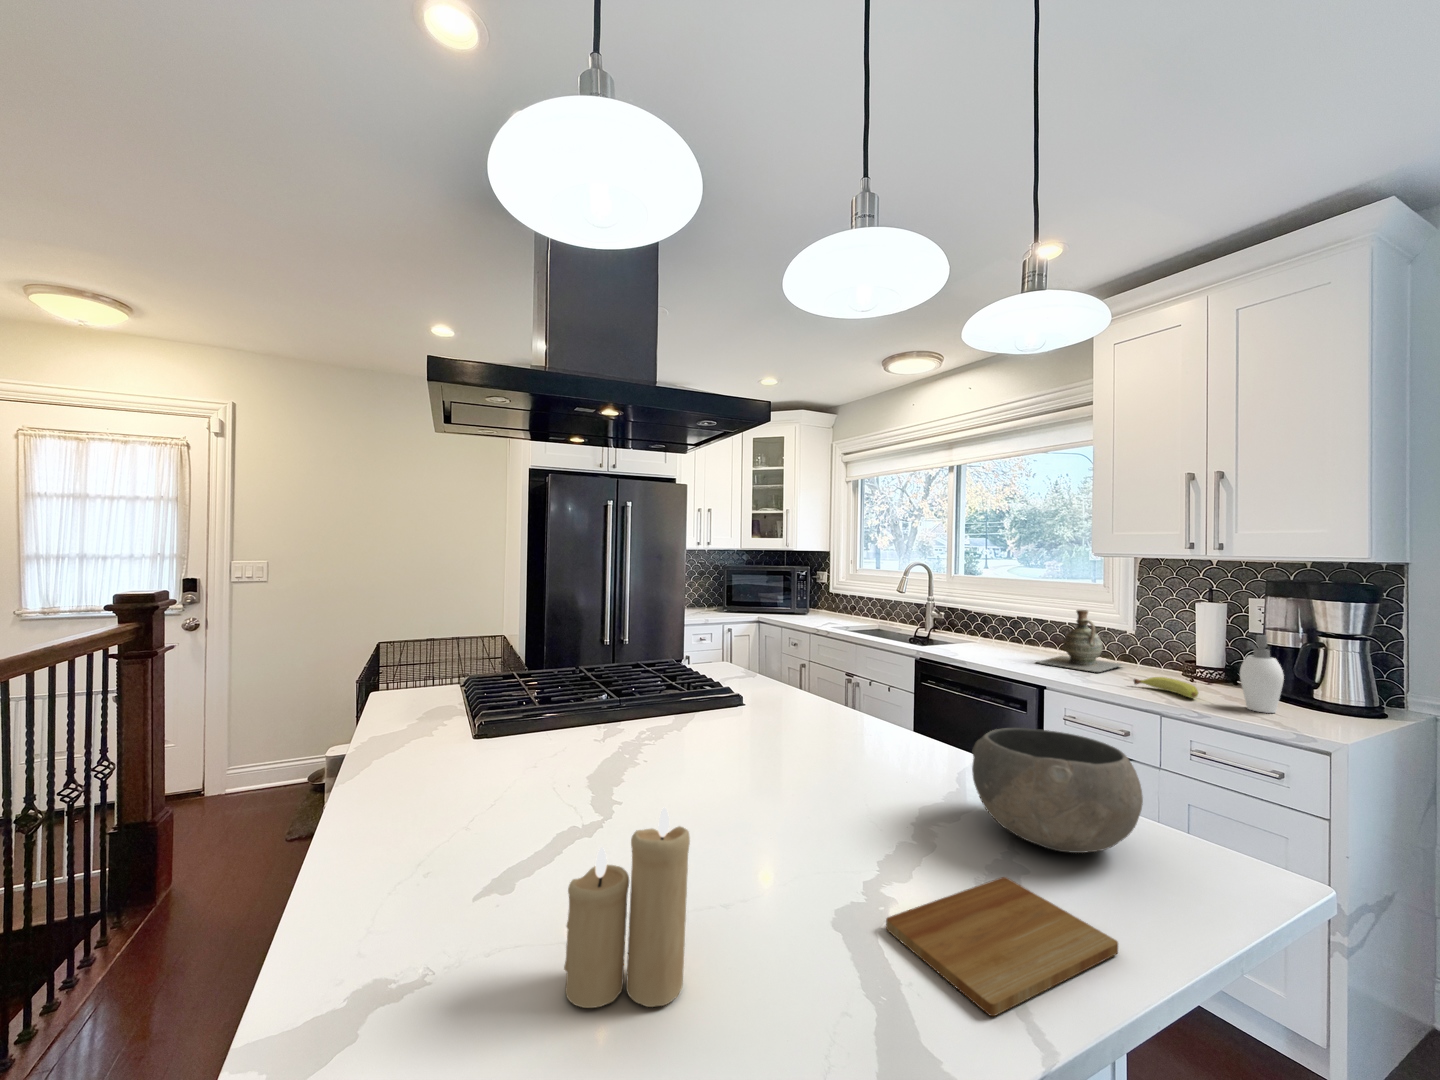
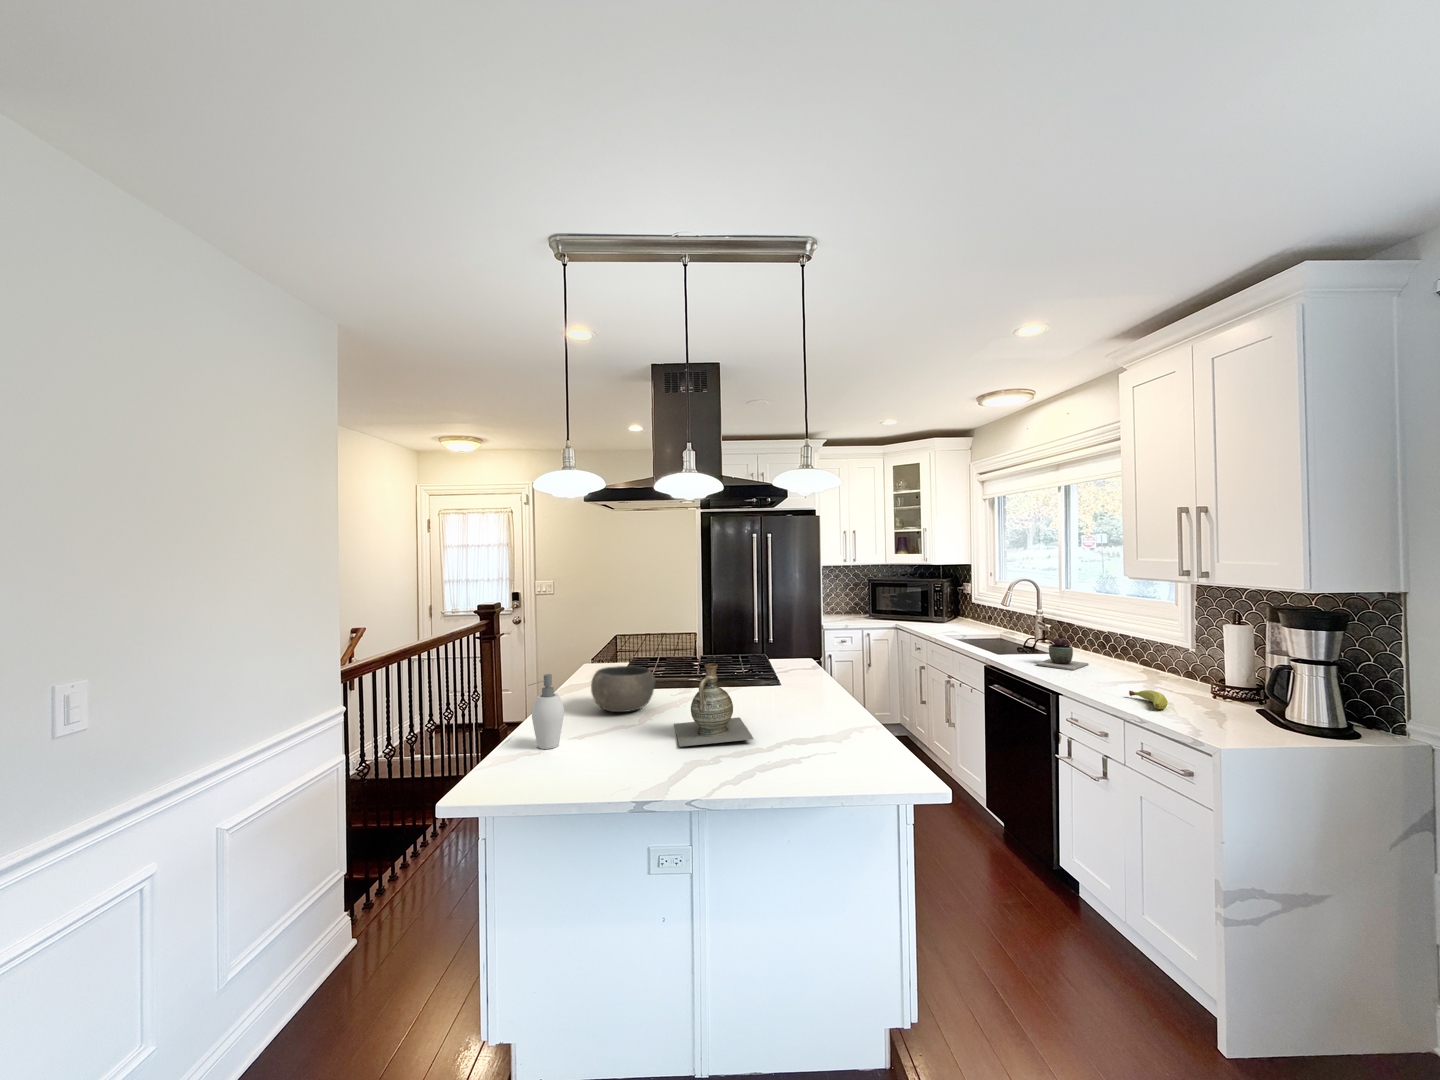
ceramic jug: present [1037,610,1123,672] -> present [674,663,754,747]
succulent plant: none [977,624,1020,660] -> present [1036,638,1088,670]
soap dispenser: present [1240,635,1284,713] -> present [528,674,564,749]
bowl: present [972,728,1143,853] -> present [591,666,655,712]
candle: present [564,808,690,1008] -> none [568,702,608,769]
cutting board: present [886,877,1118,1016] -> none [695,762,778,790]

